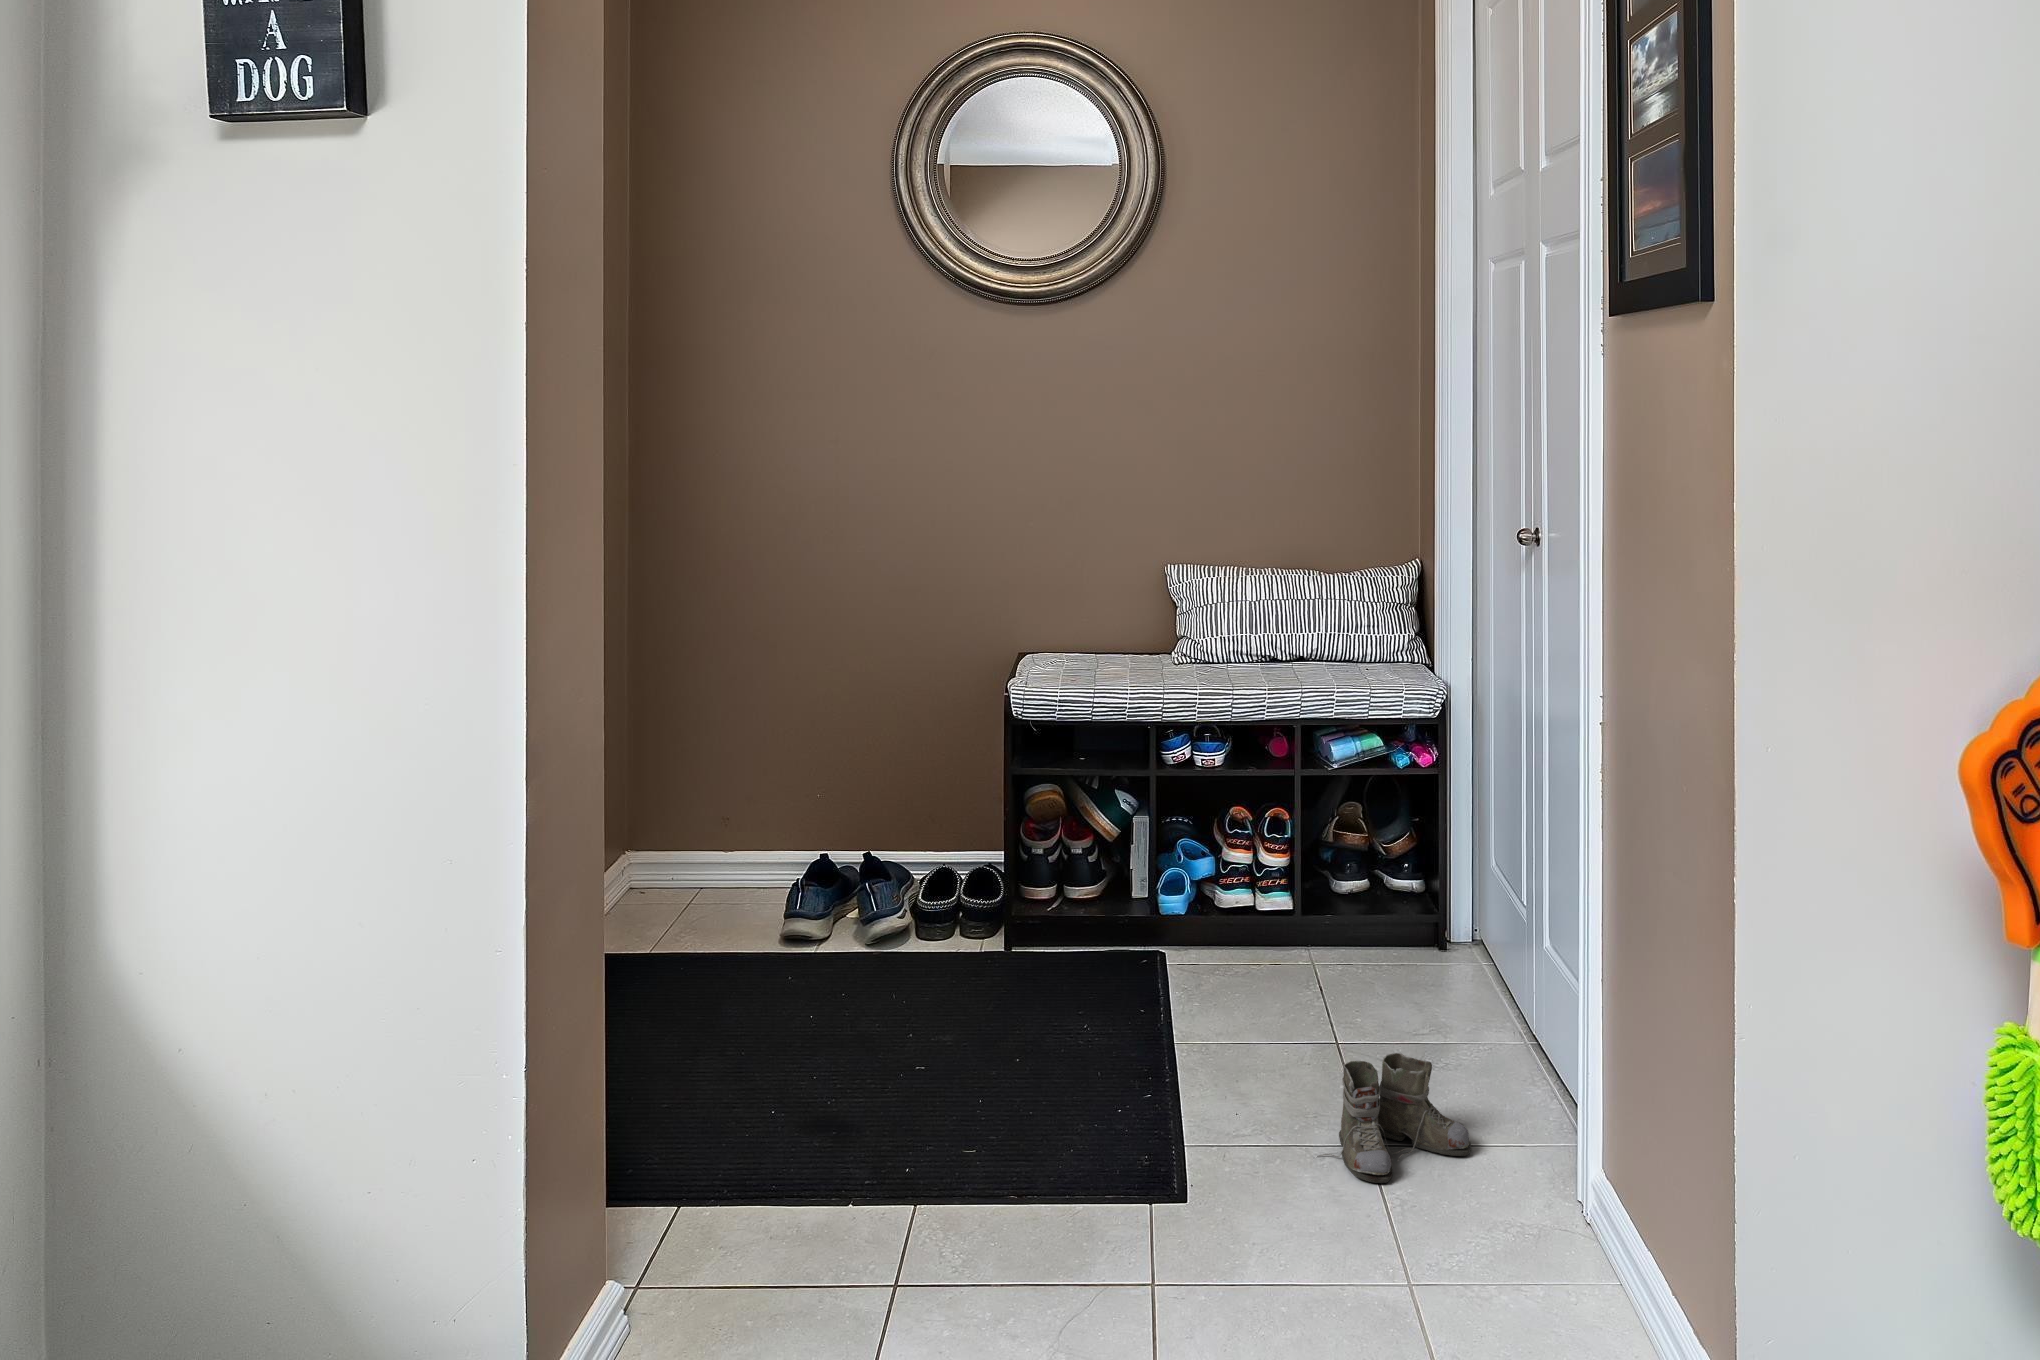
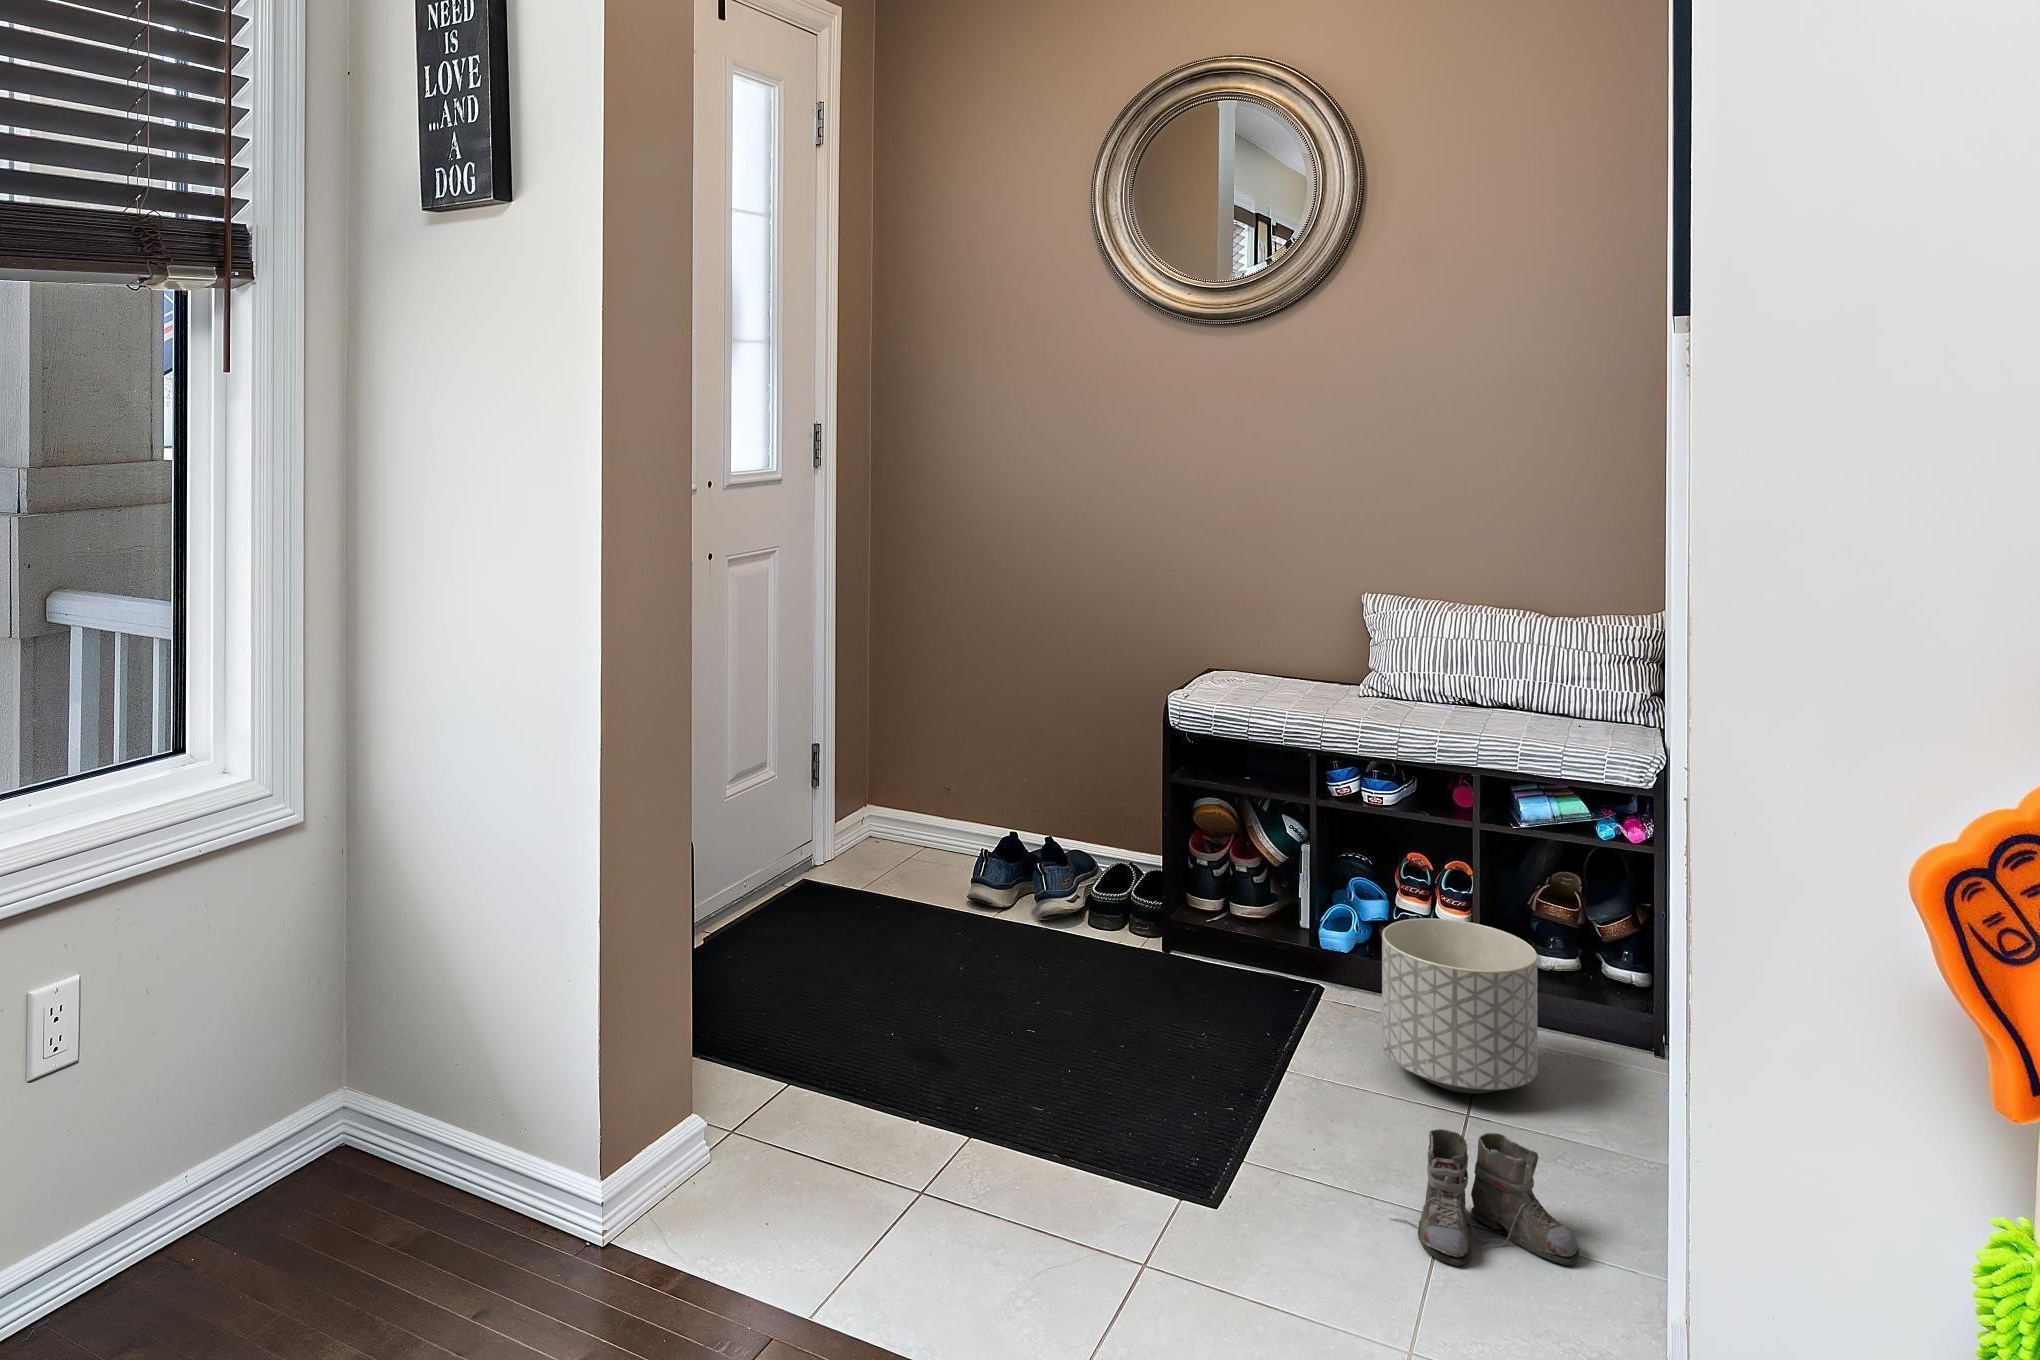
planter: none [1245,865,1379,1024] -> present [1382,918,1538,1094]

